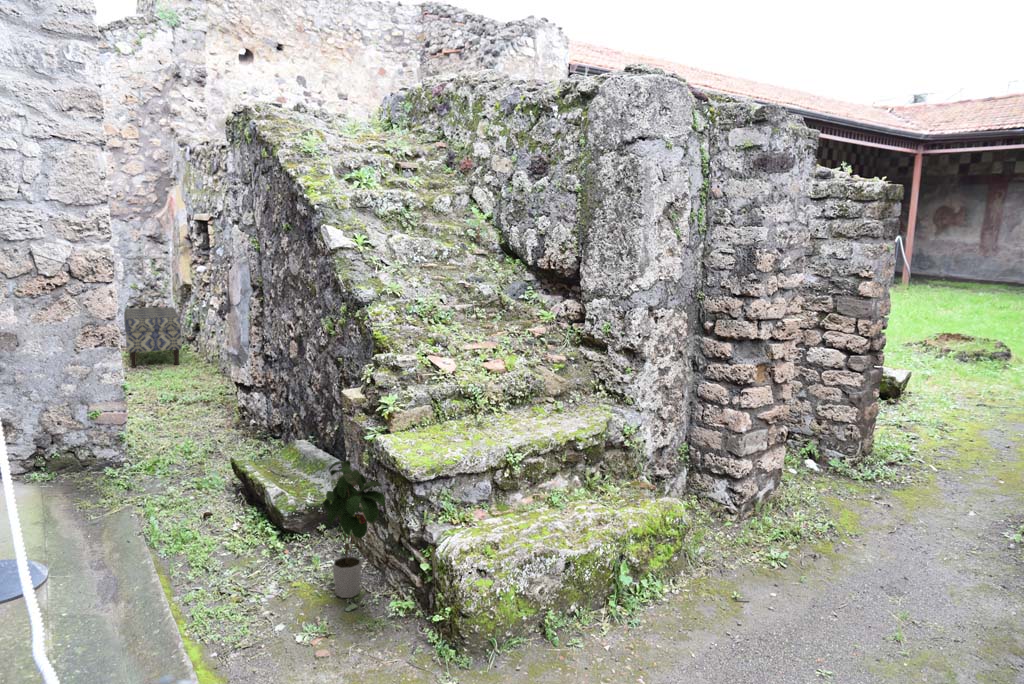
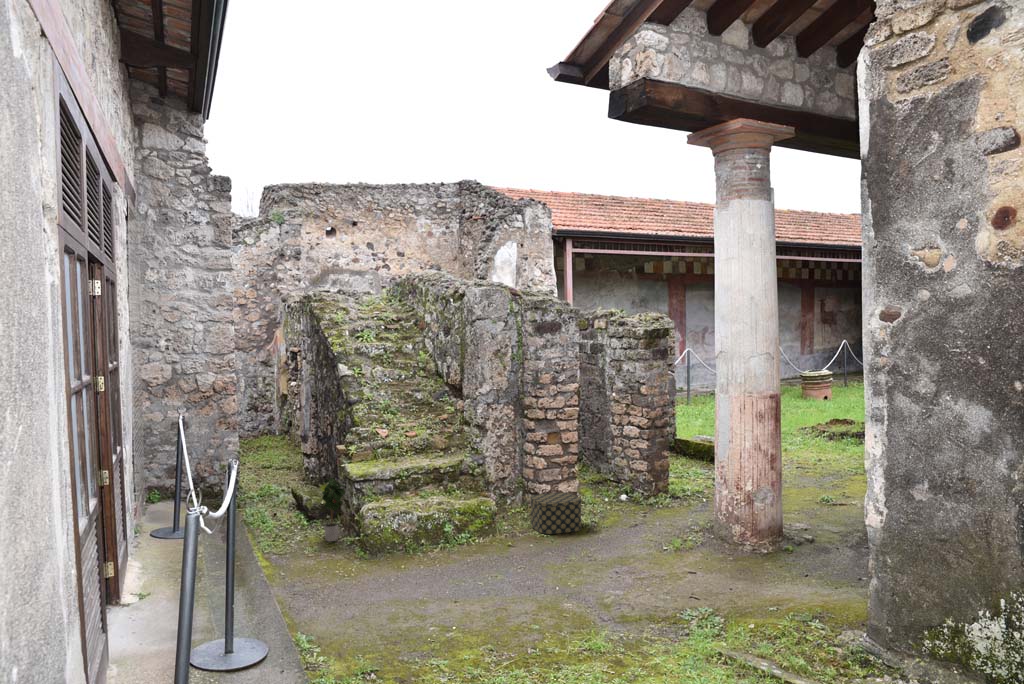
bench: present [124,307,182,367] -> none [242,411,278,451]
storage box: none [717,473,827,563] -> present [530,493,581,534]

